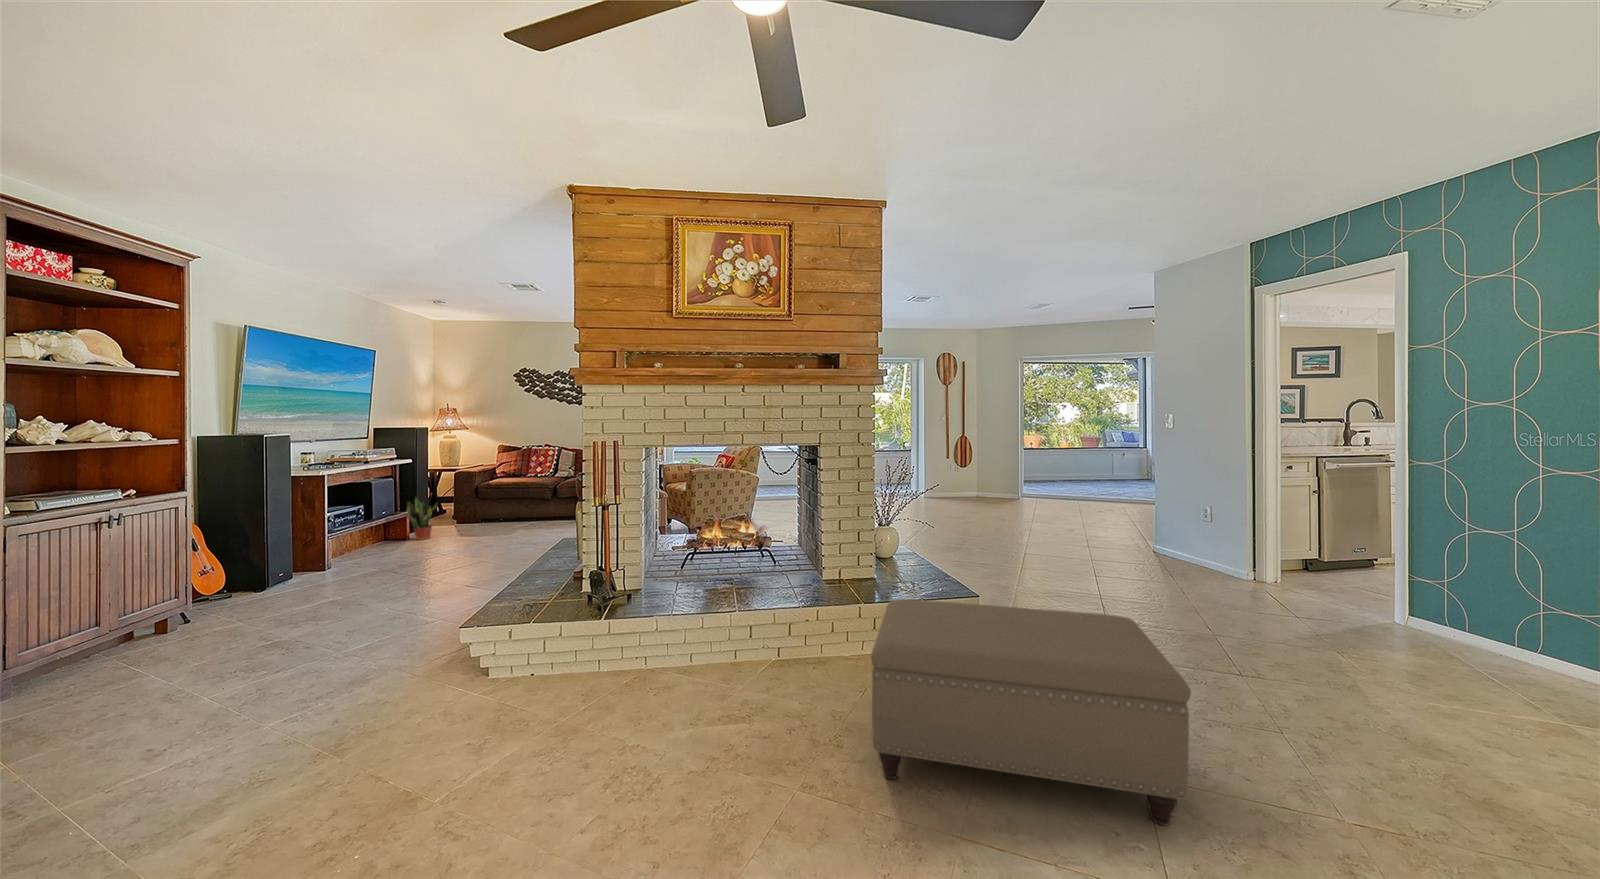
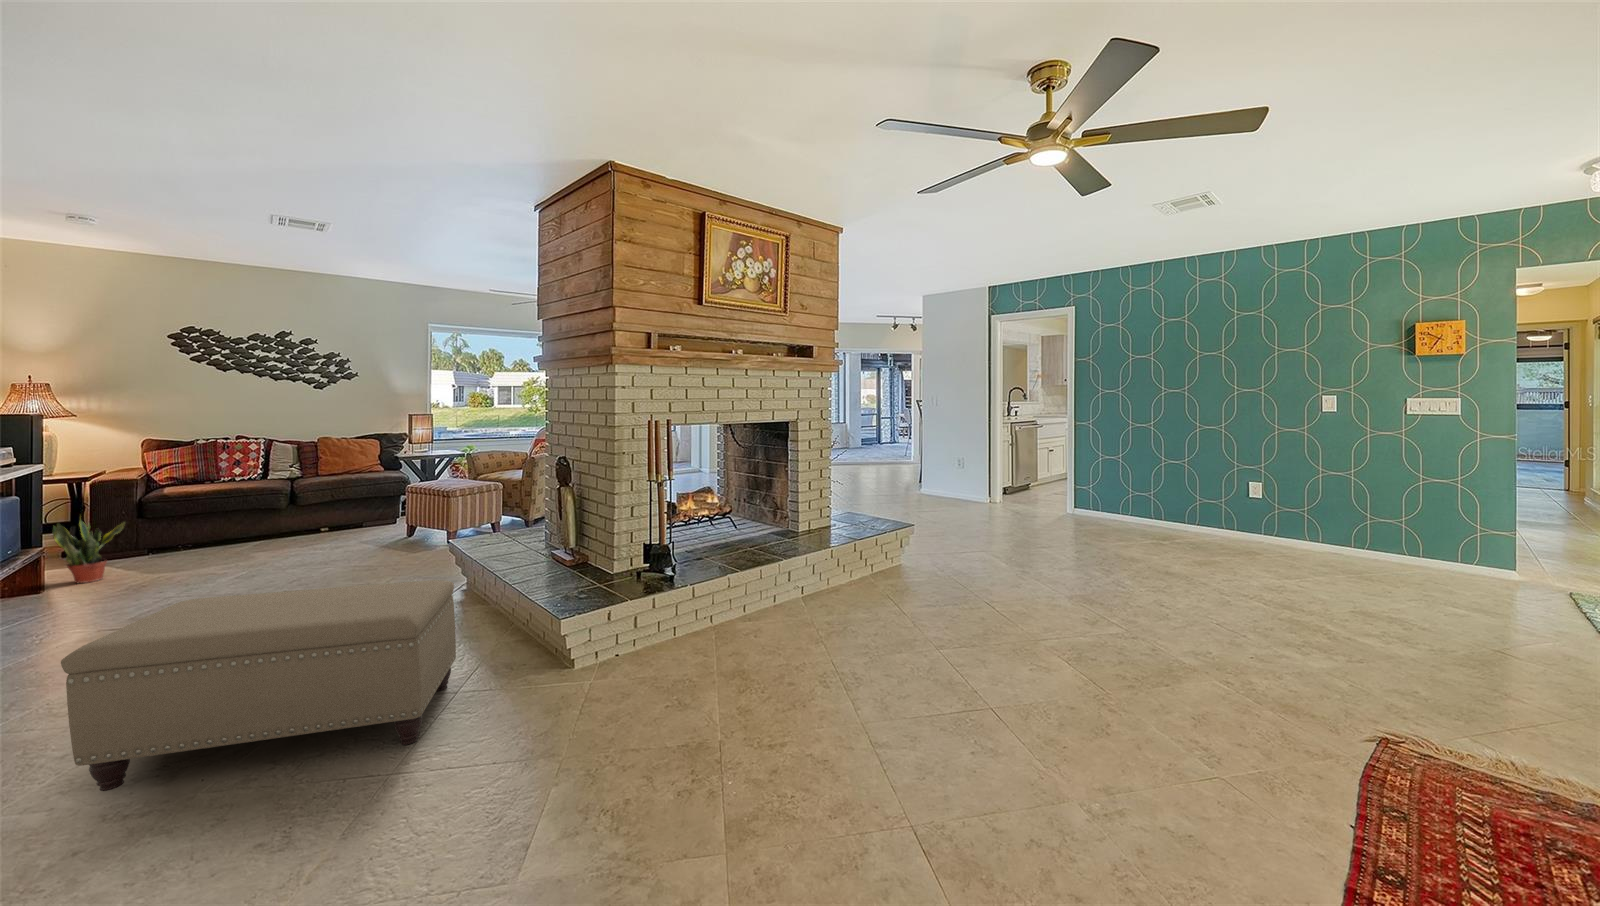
ottoman: present [871,599,1191,825] -> present [61,580,456,791]

